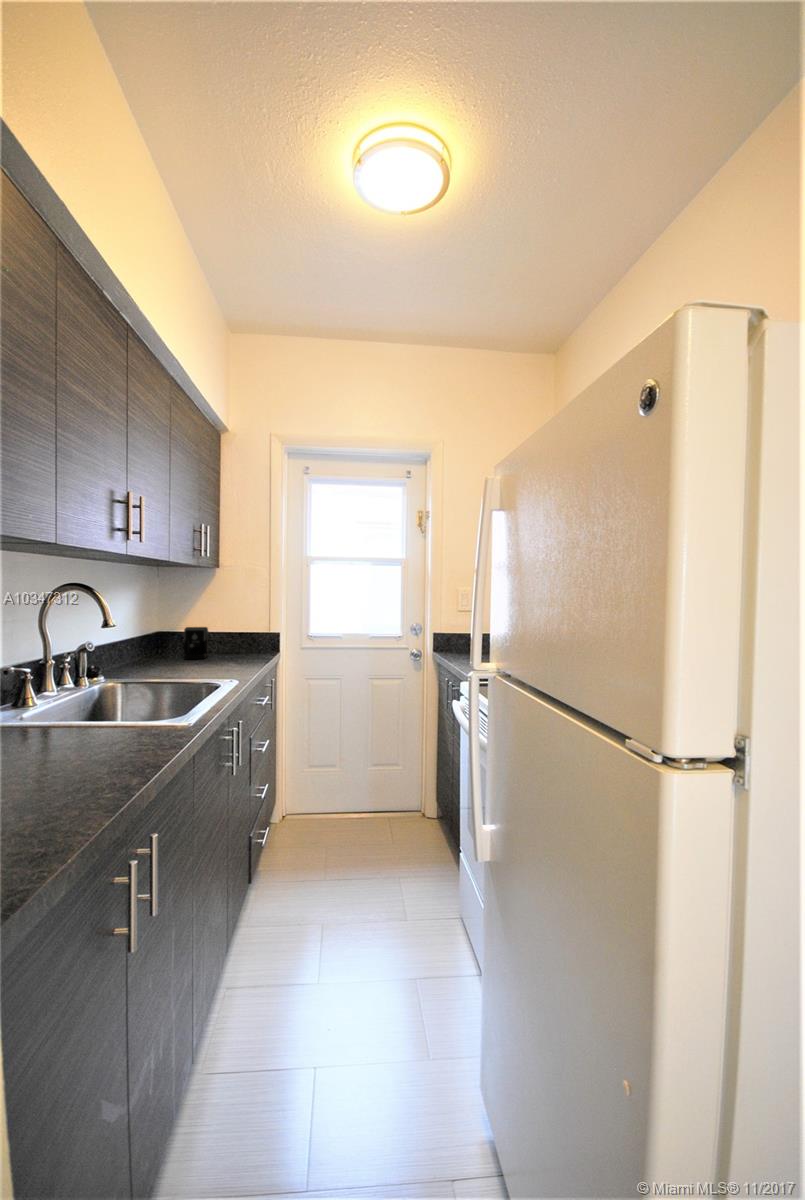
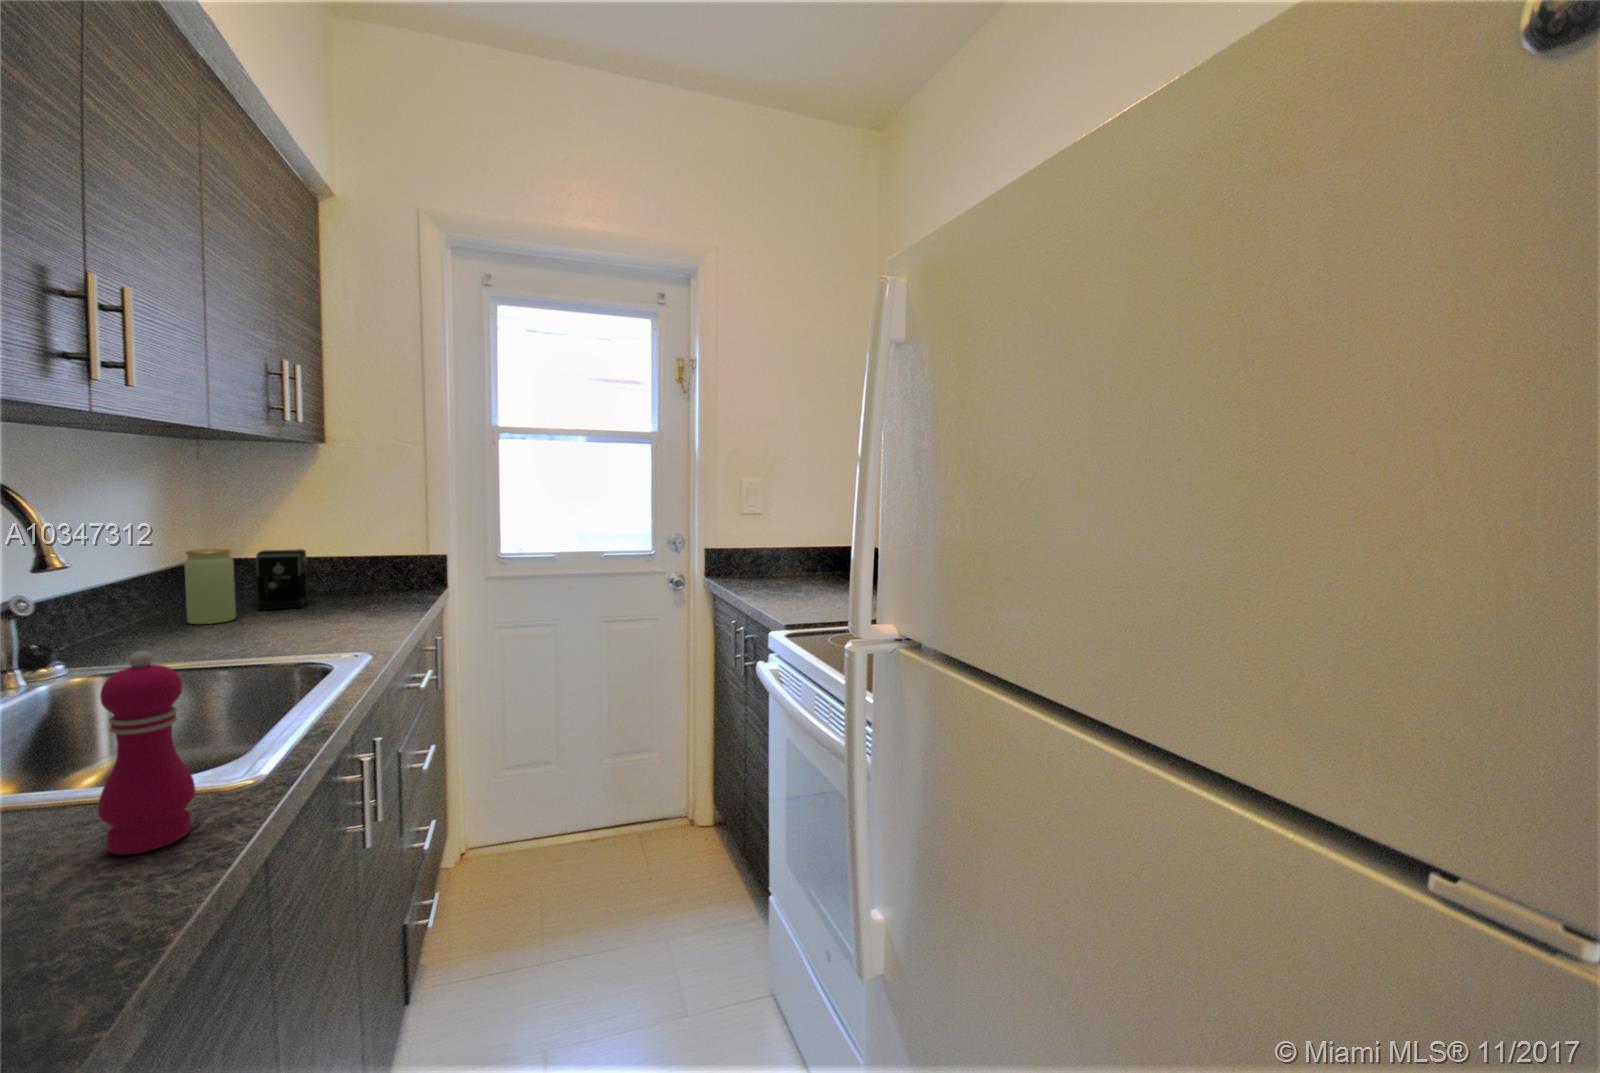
jar: none [153,625,175,664] -> present [184,549,236,624]
pepper mill: none [131,657,166,747] -> present [98,651,195,855]

